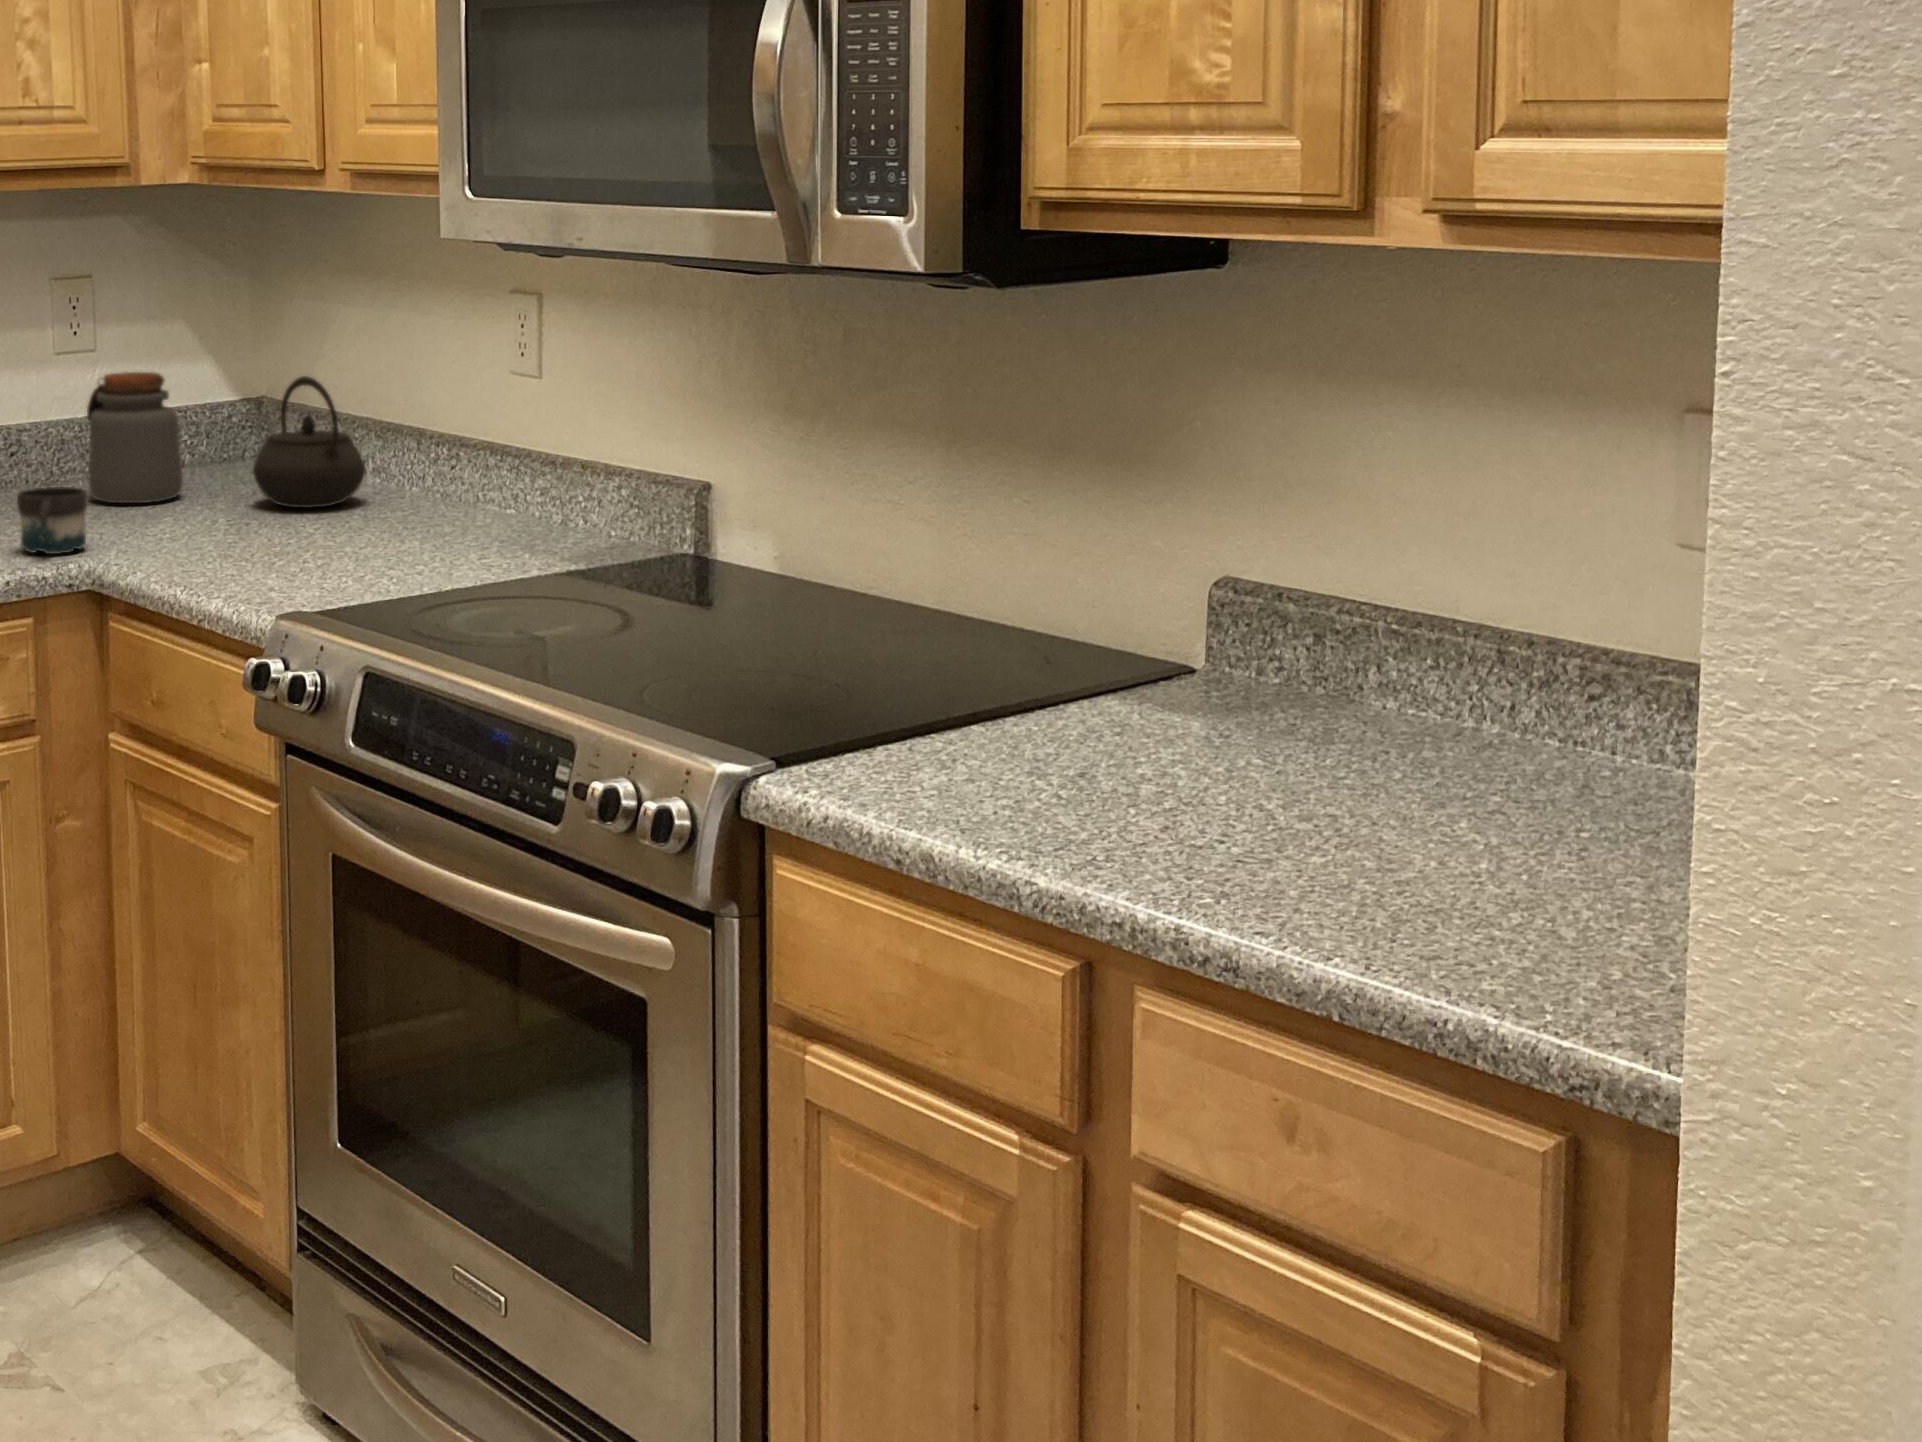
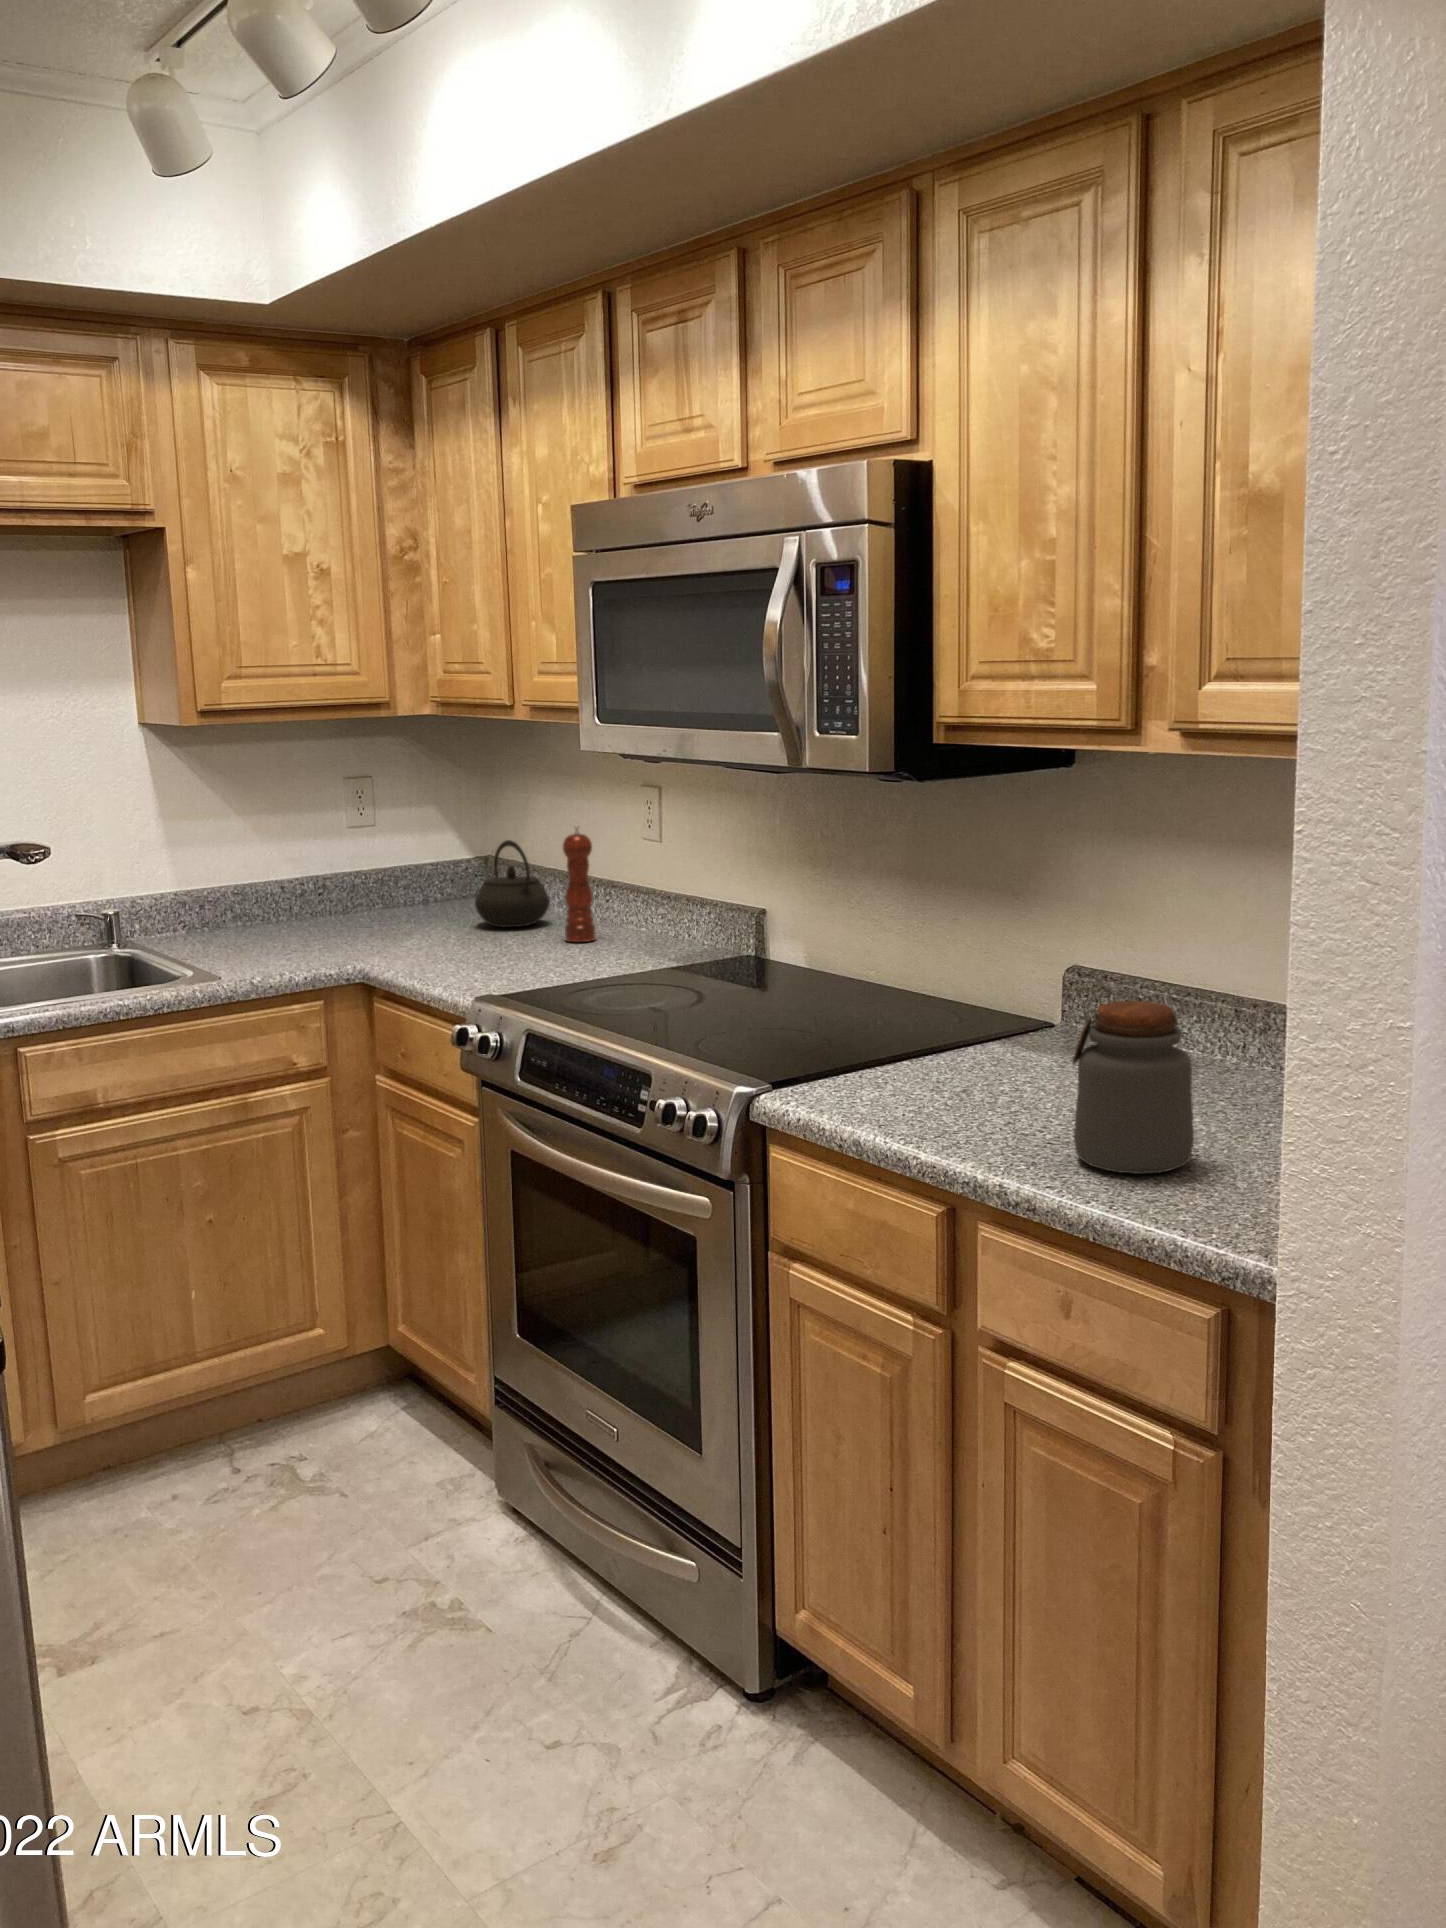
pepper mill: none [392,354,440,531] -> present [563,825,596,942]
jar: present [87,372,183,503] -> present [1073,1001,1194,1174]
mug: present [17,487,87,554] -> none [312,915,359,959]

